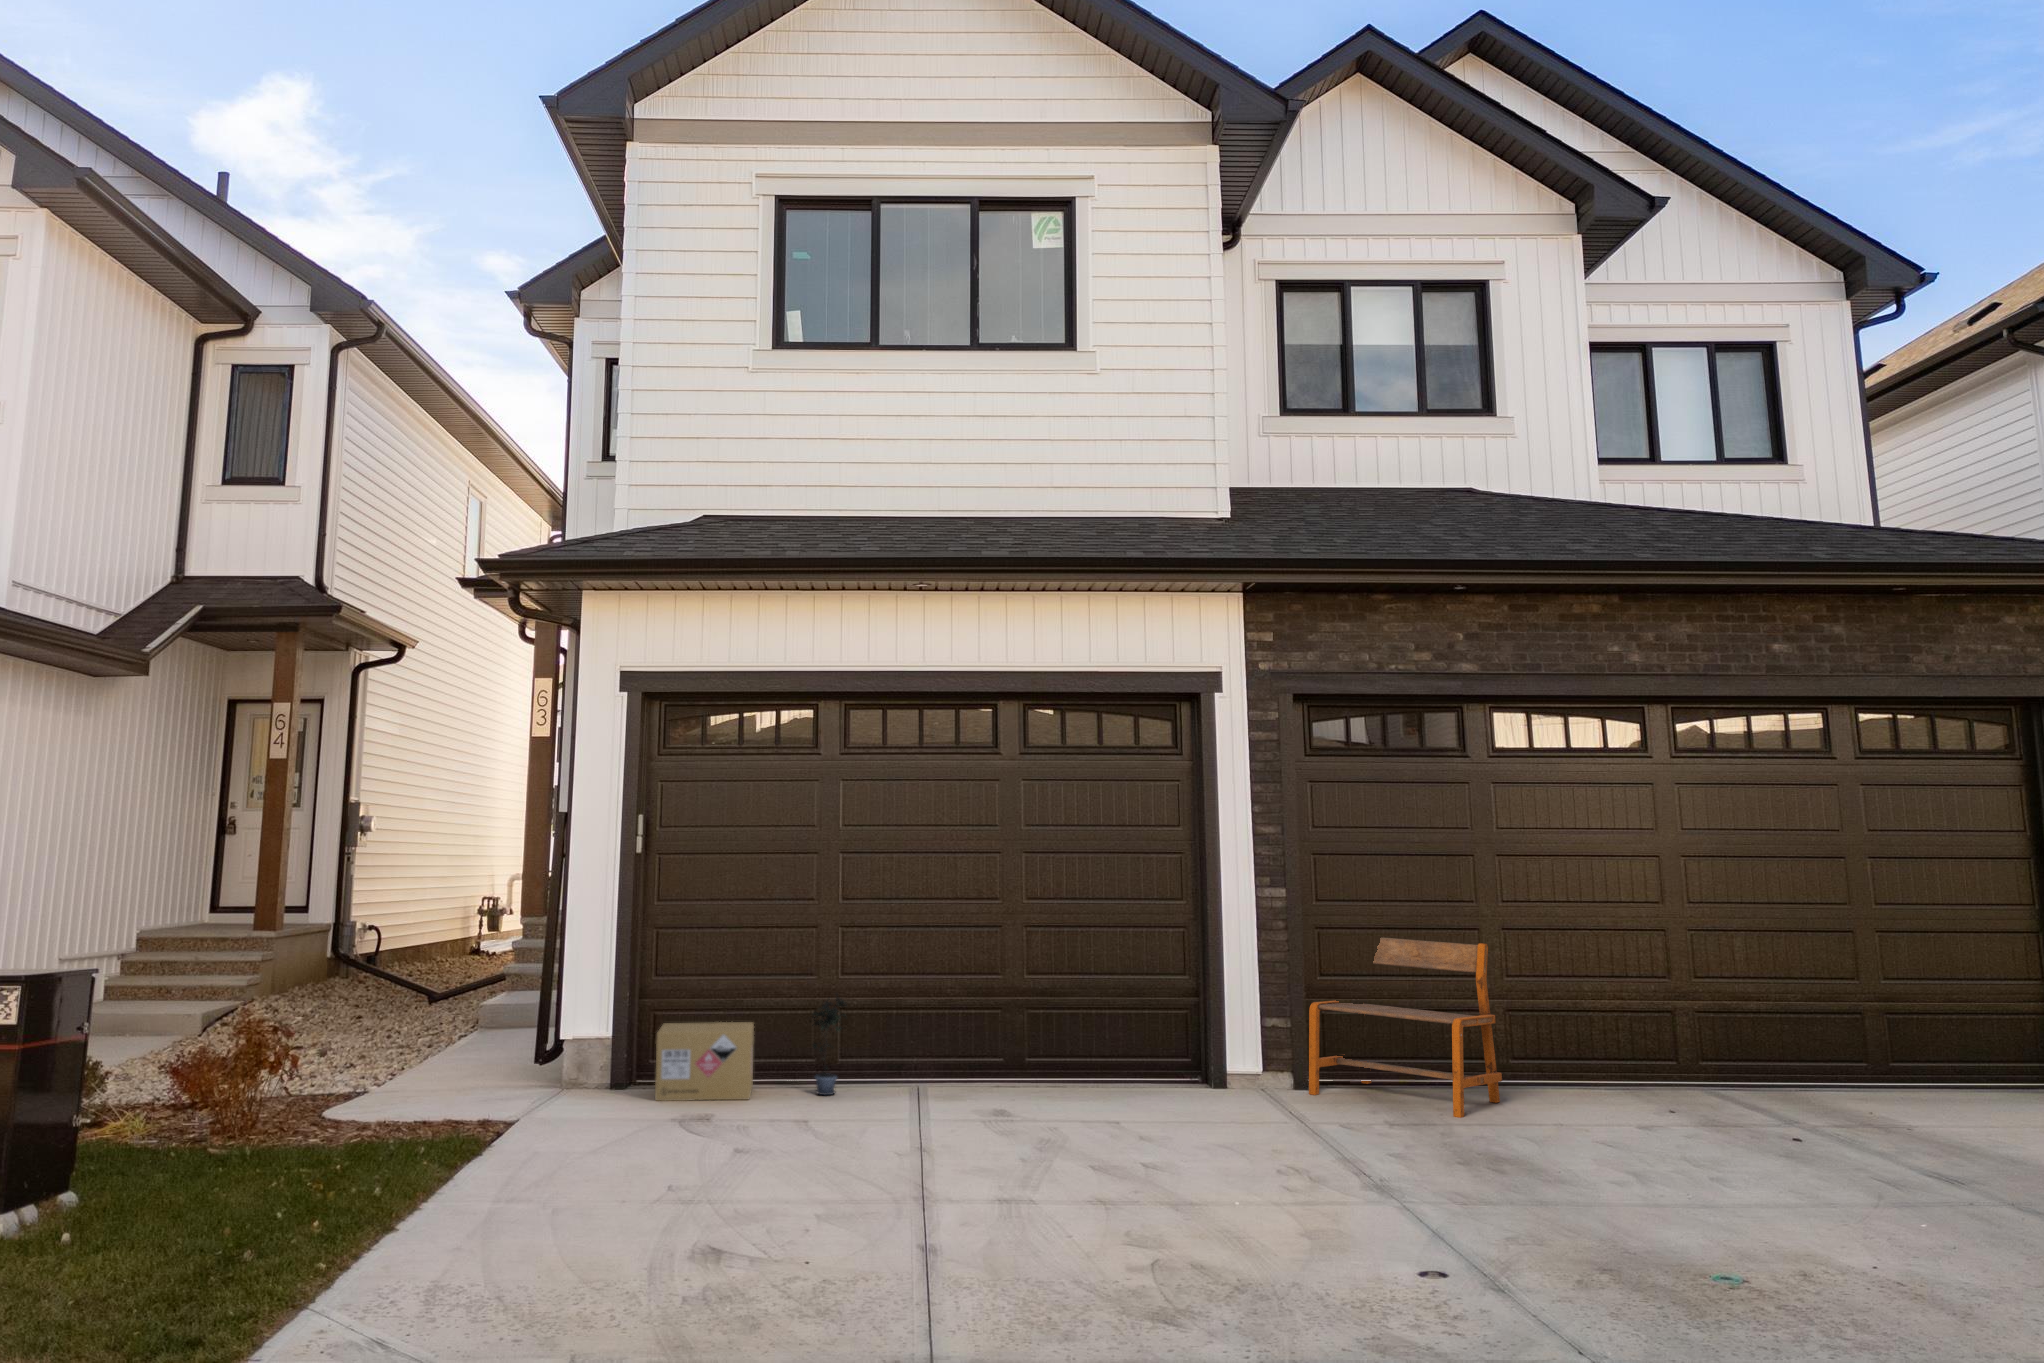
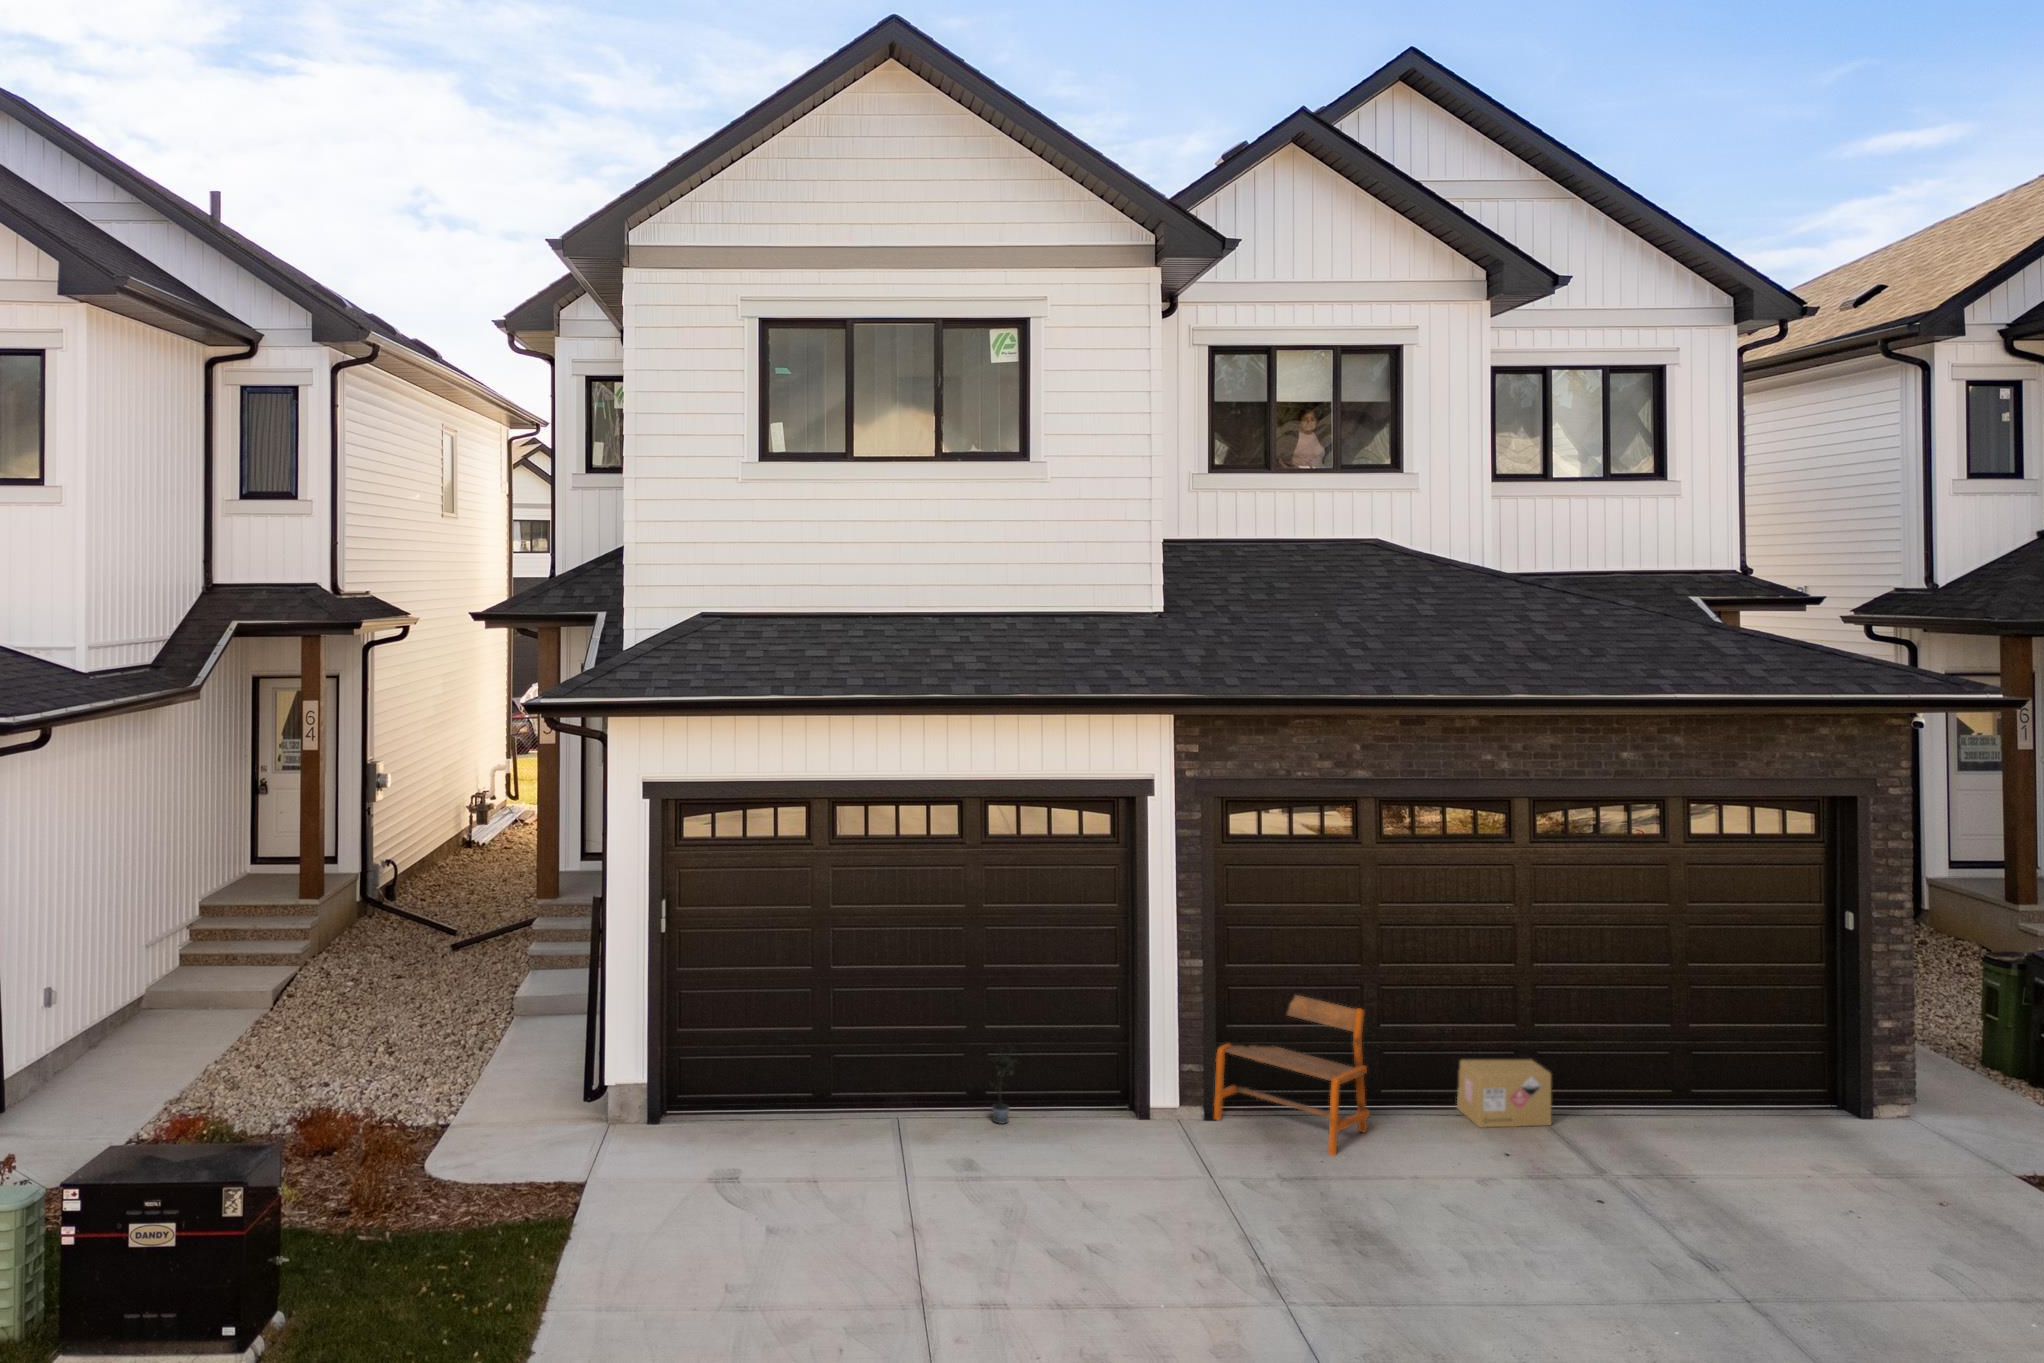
potted plant: present [812,994,846,1095] -> present [987,1045,1016,1124]
cardboard box: present [655,1022,754,1101] -> present [1457,1060,1551,1128]

